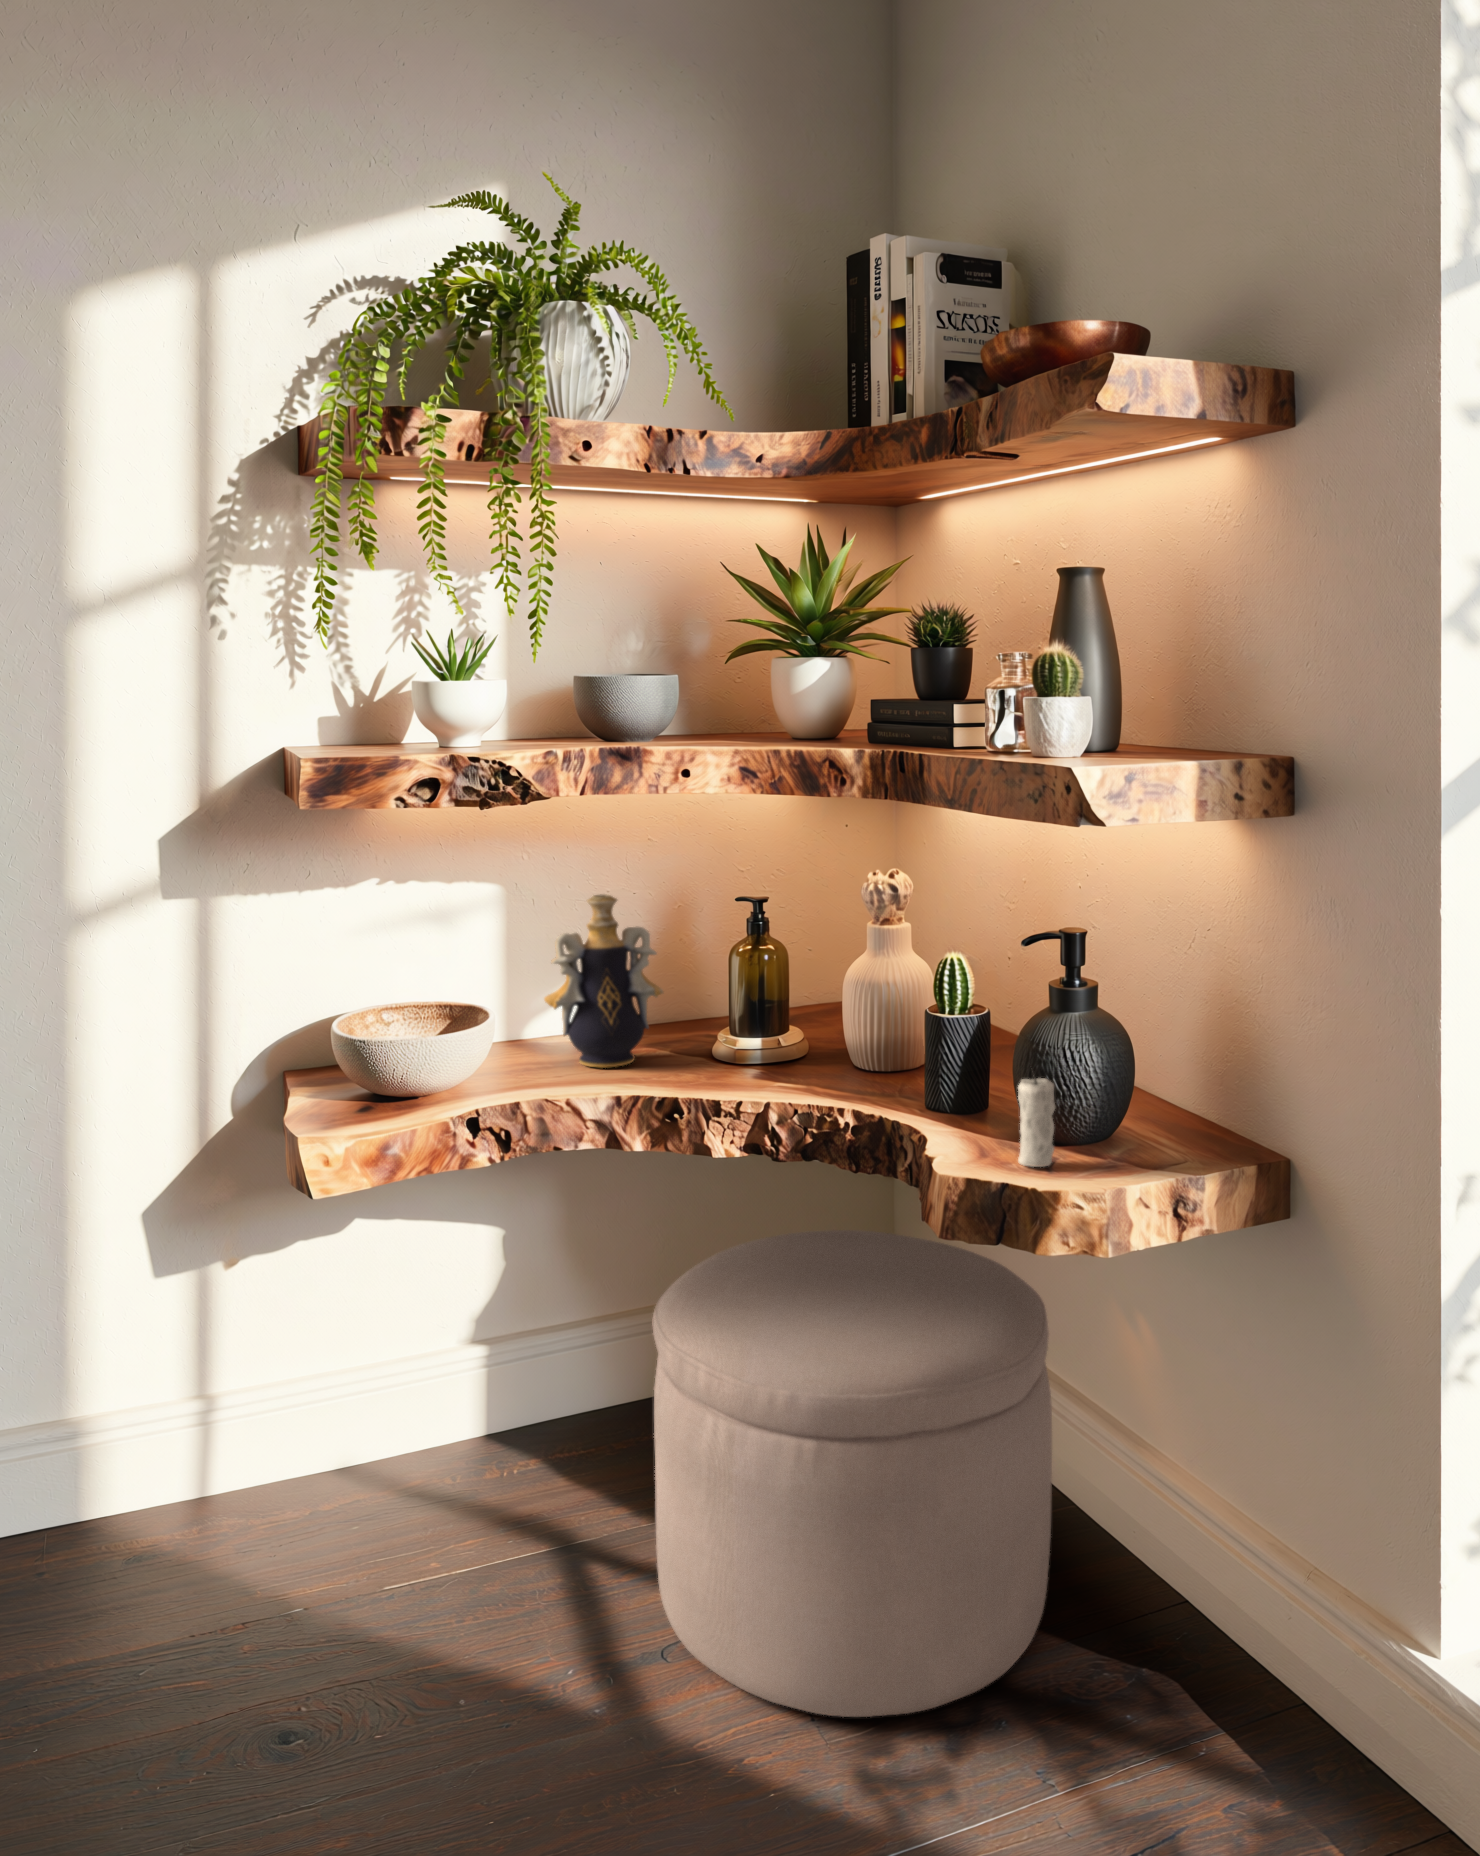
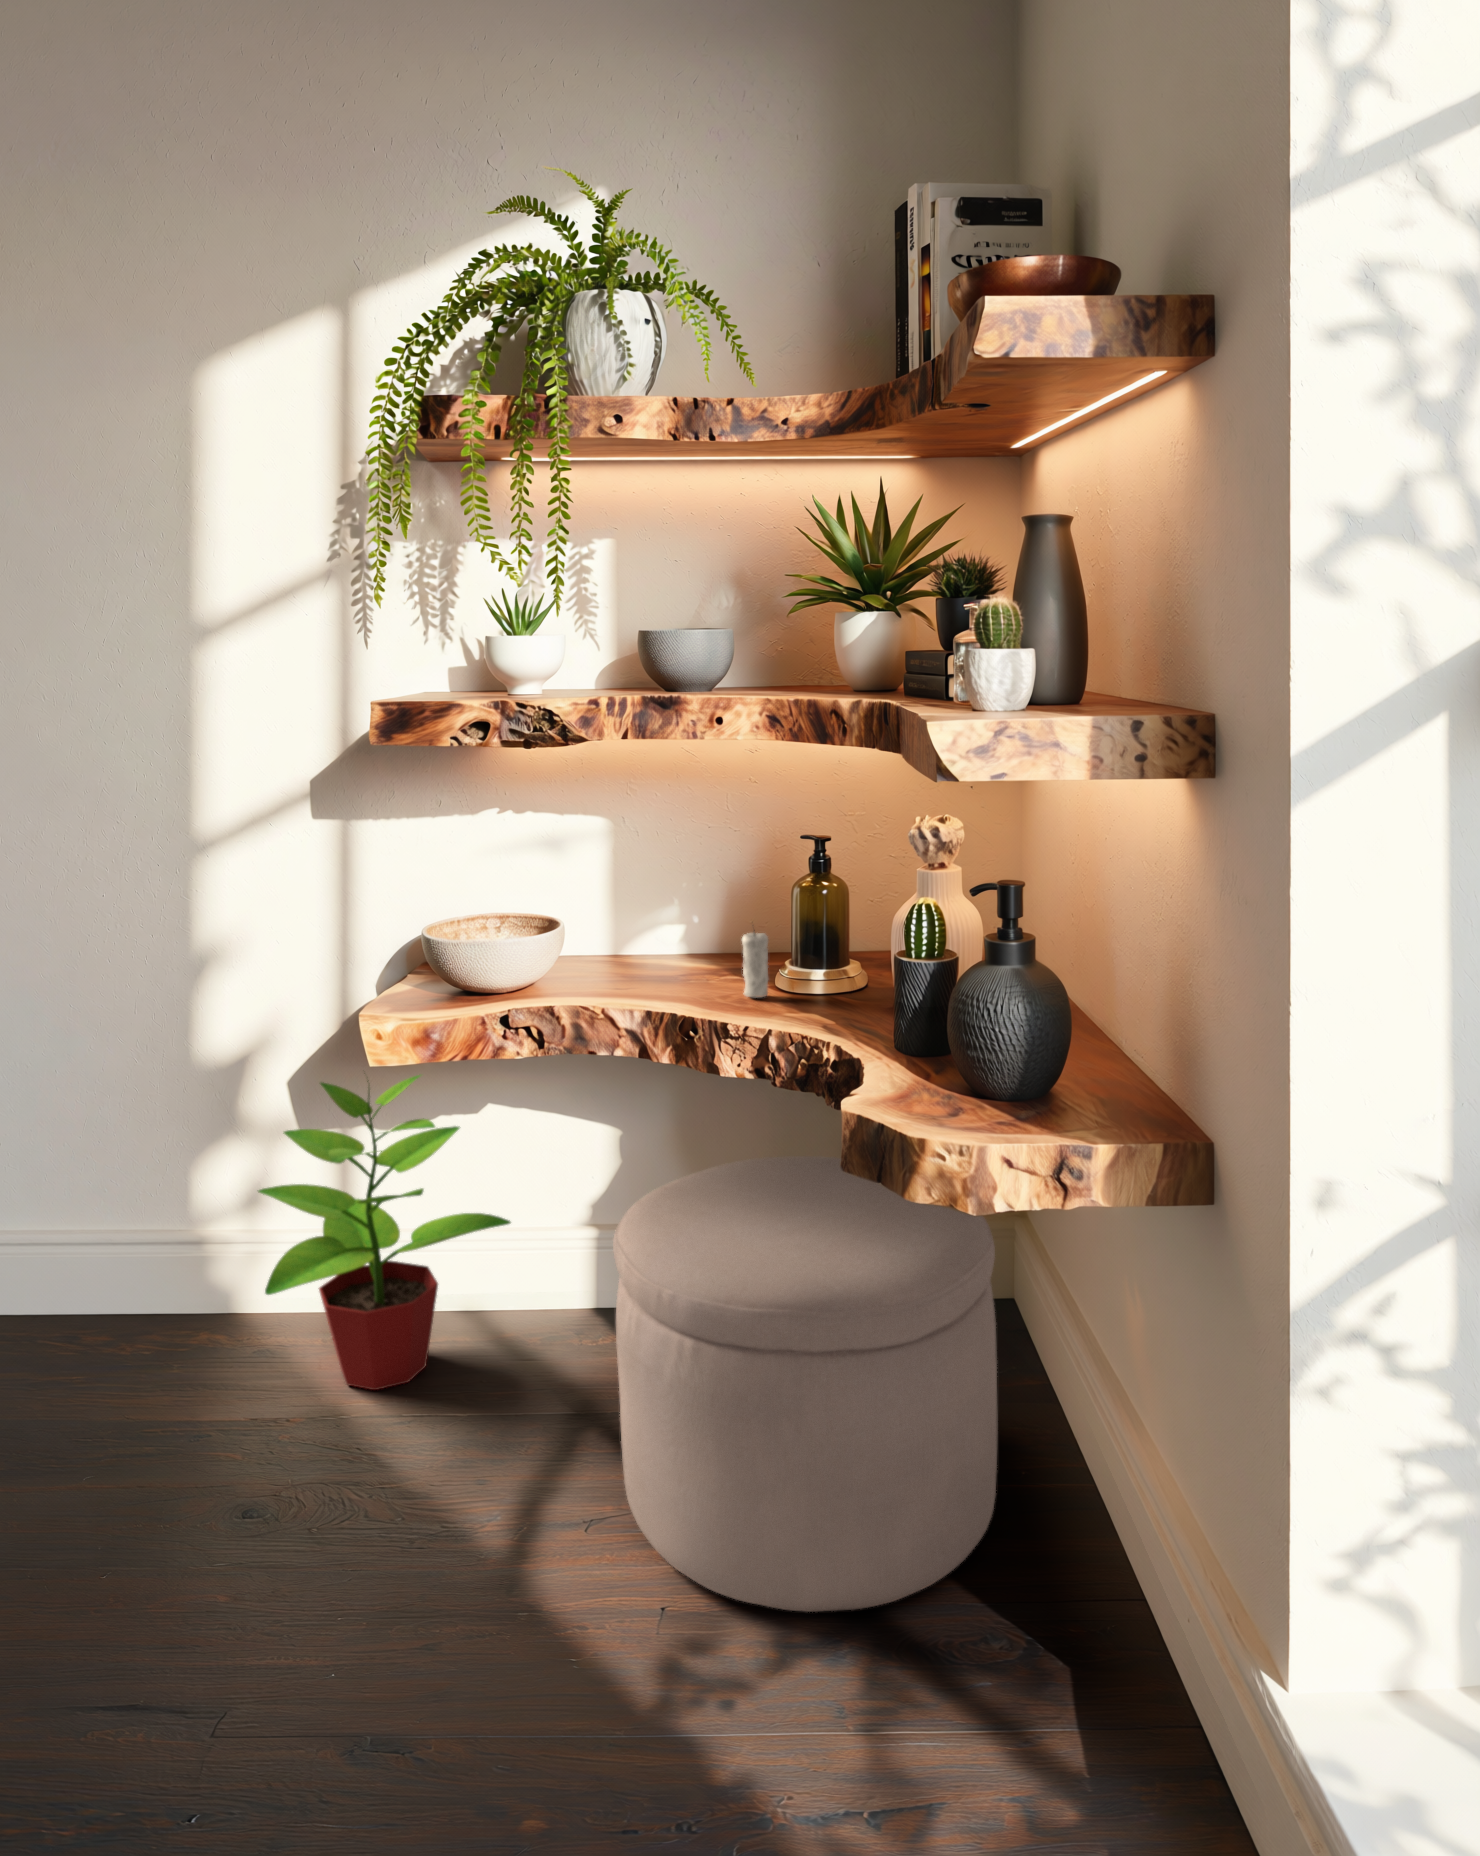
decorative vase: present [544,895,663,1068] -> none [618,830,726,987]
candle: present [1018,1071,1055,1167] -> present [742,930,768,997]
potted plant: none [107,1194,446,1595] -> present [258,1075,511,1390]

